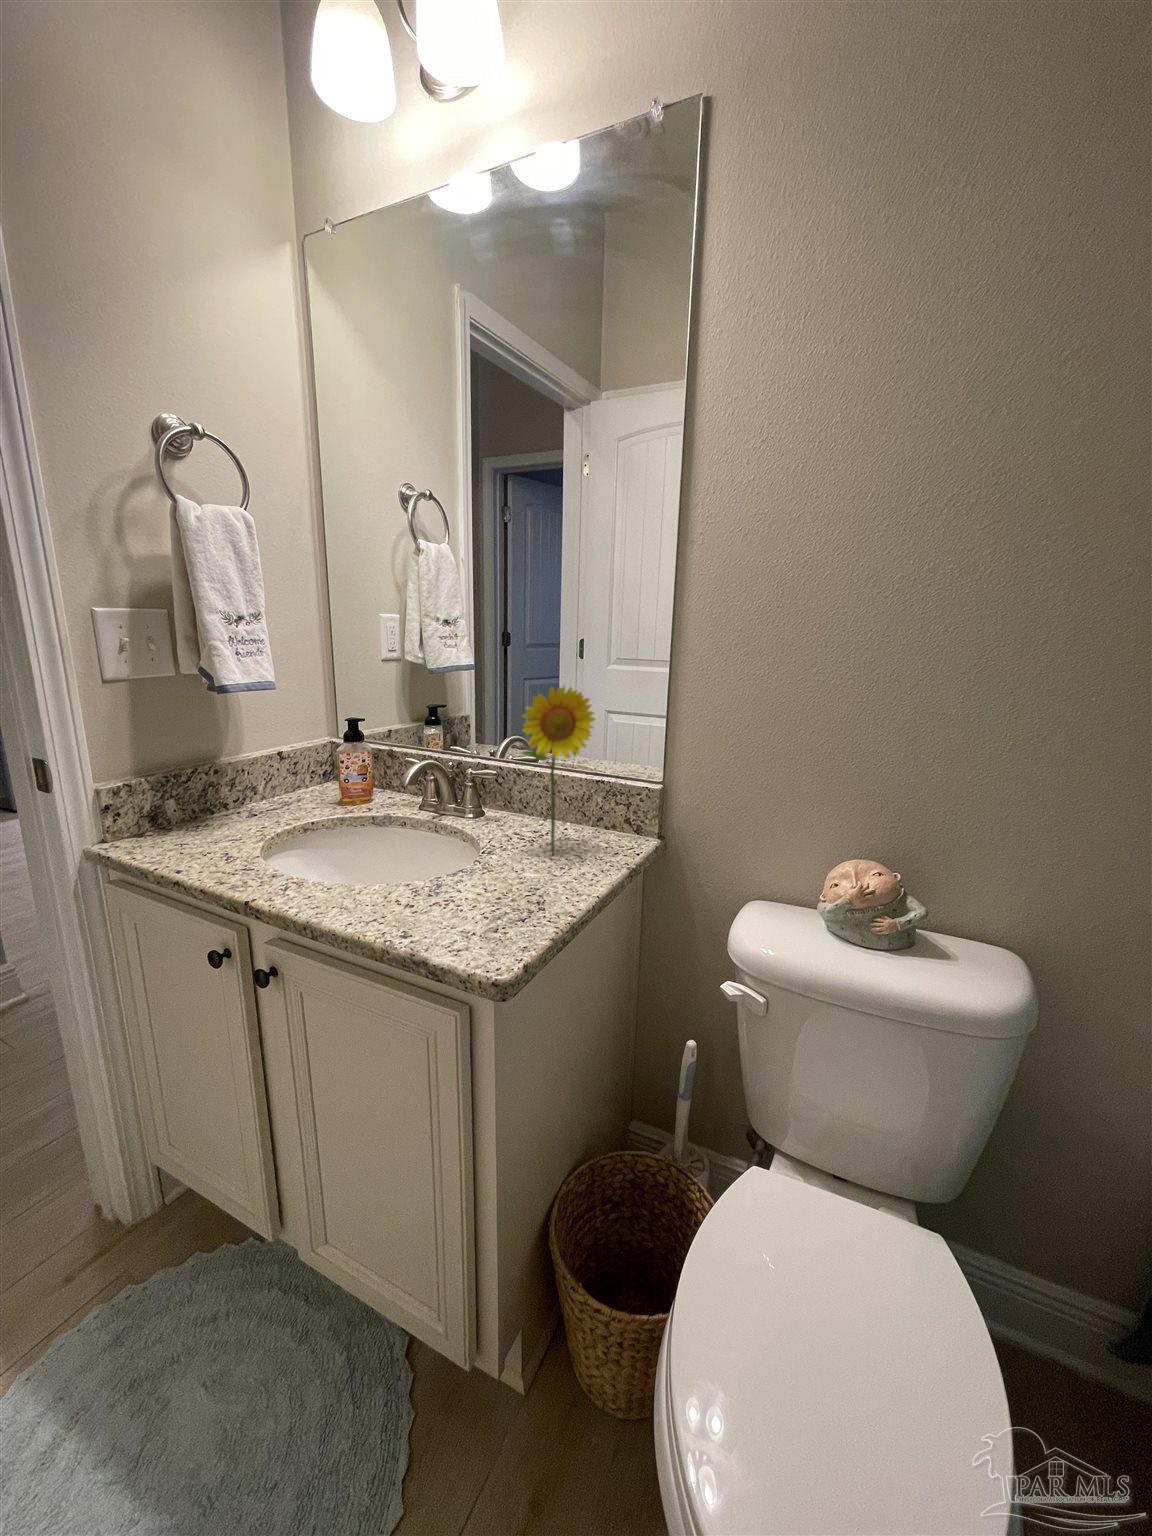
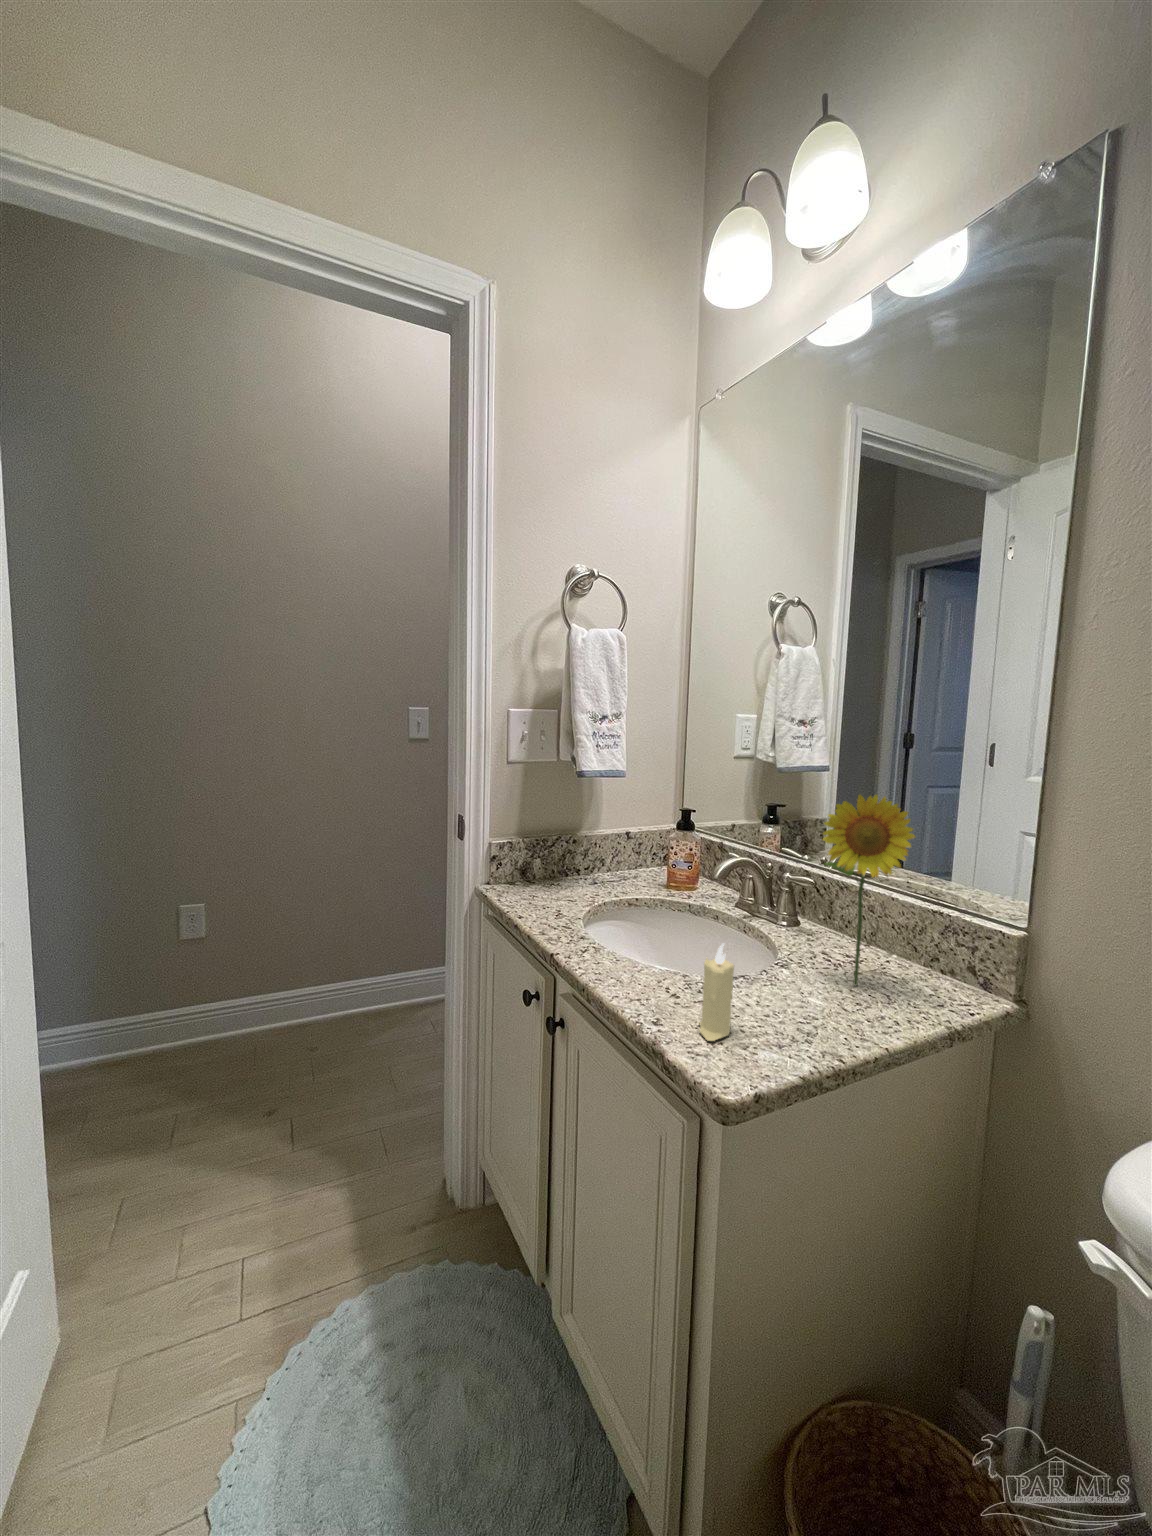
candle: none [445,841,478,936] -> present [699,943,734,1041]

